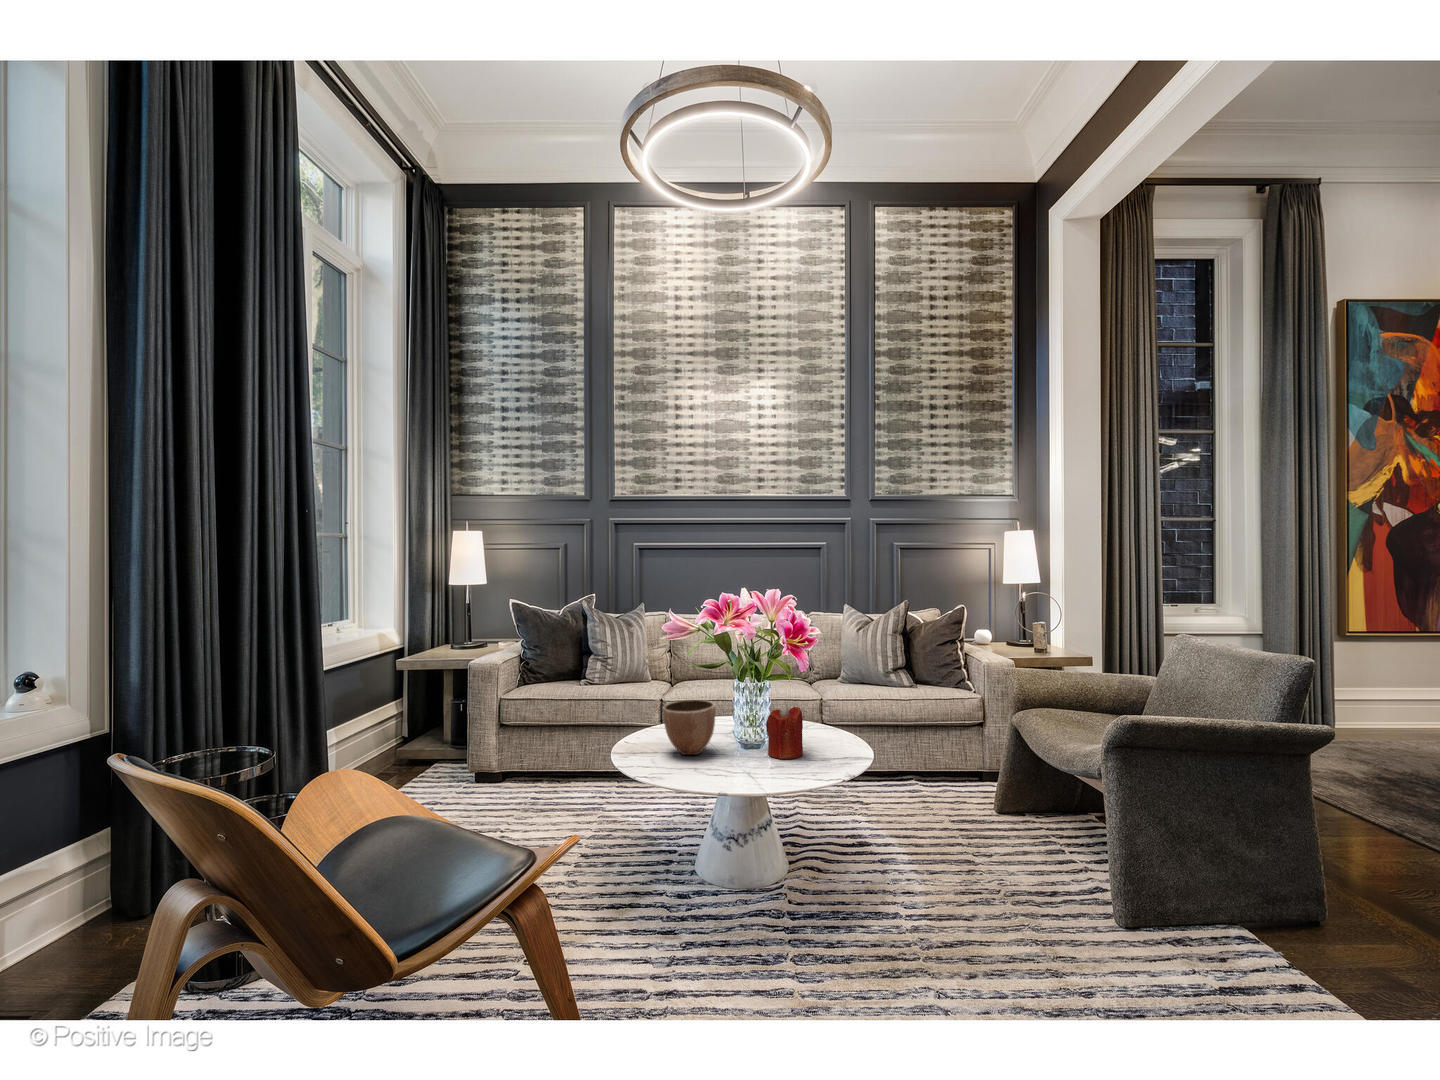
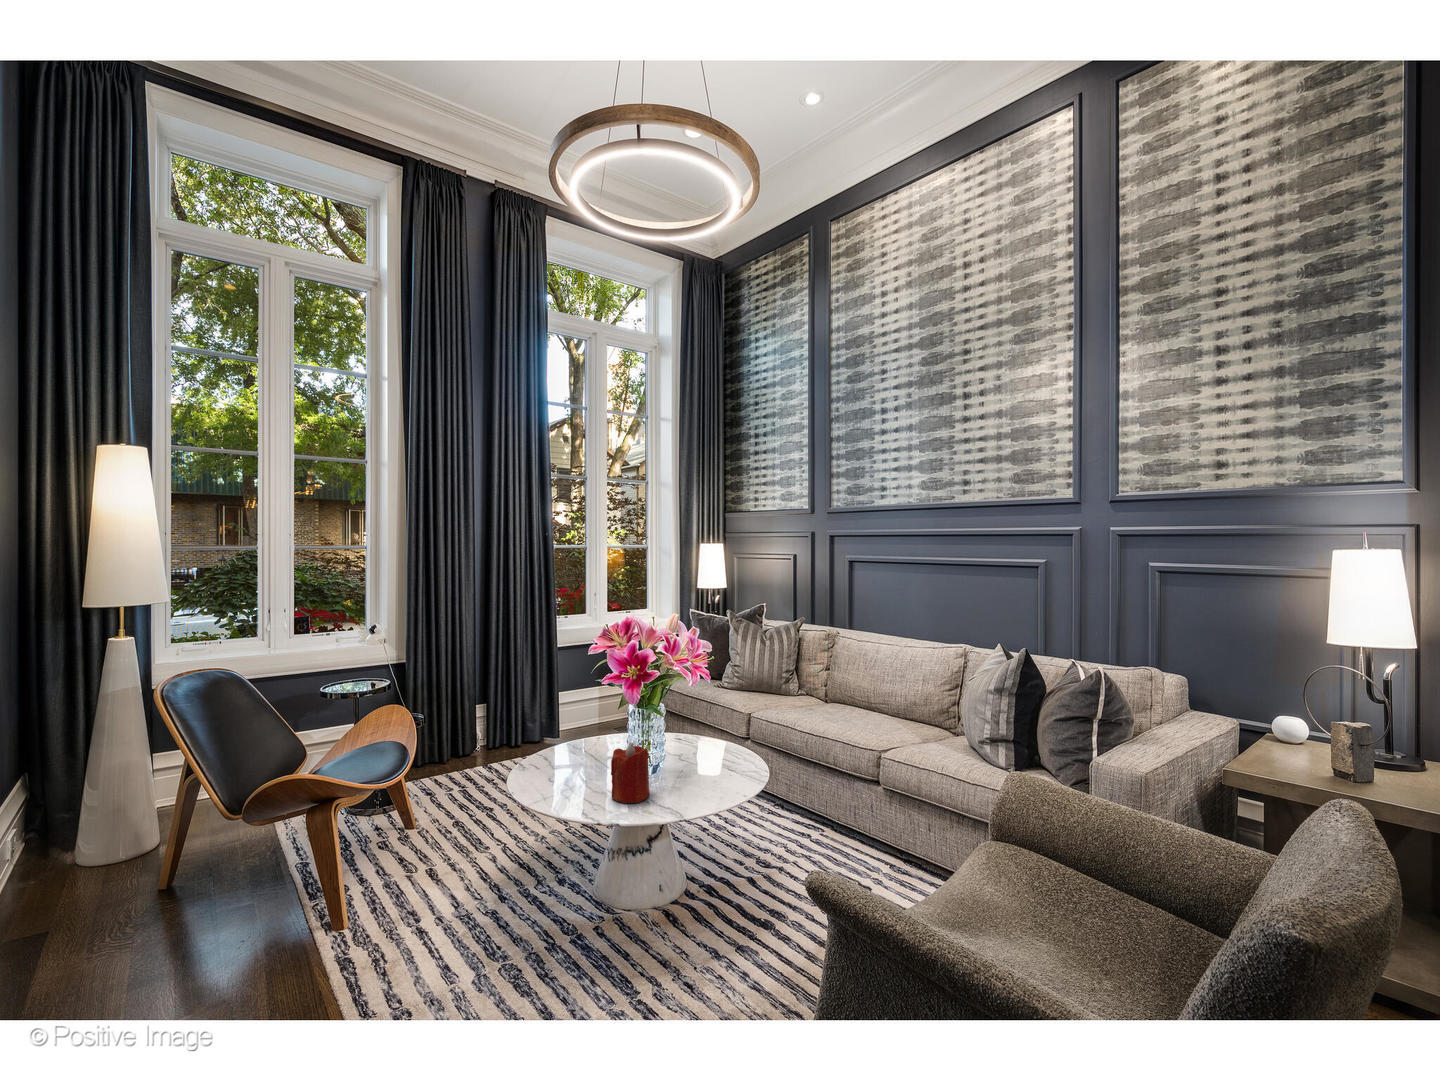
decorative bowl: present [663,699,716,755] -> none [559,714,611,770]

